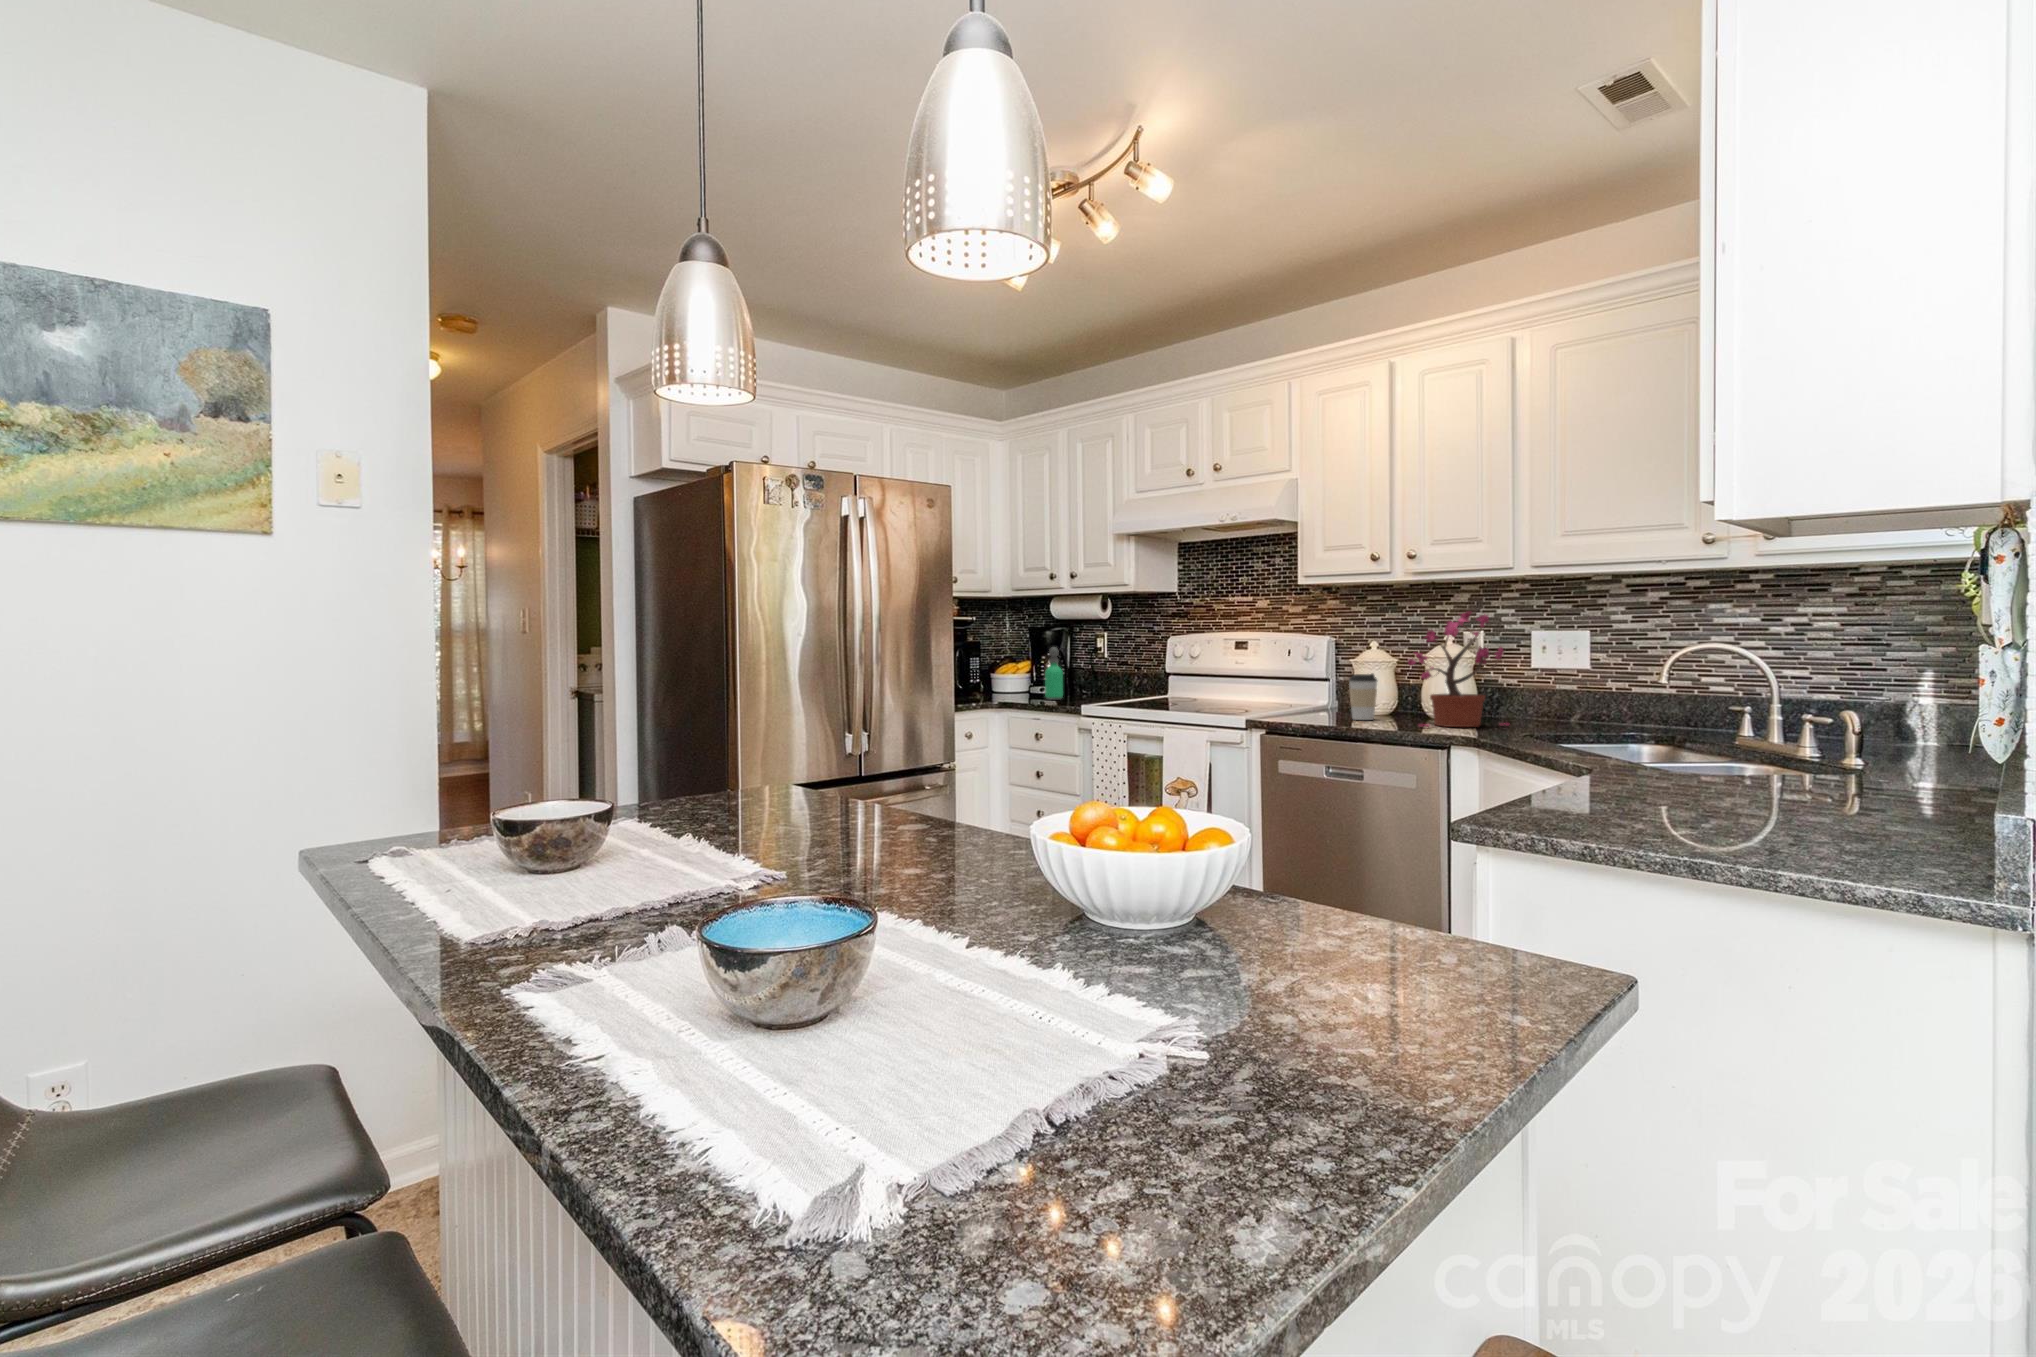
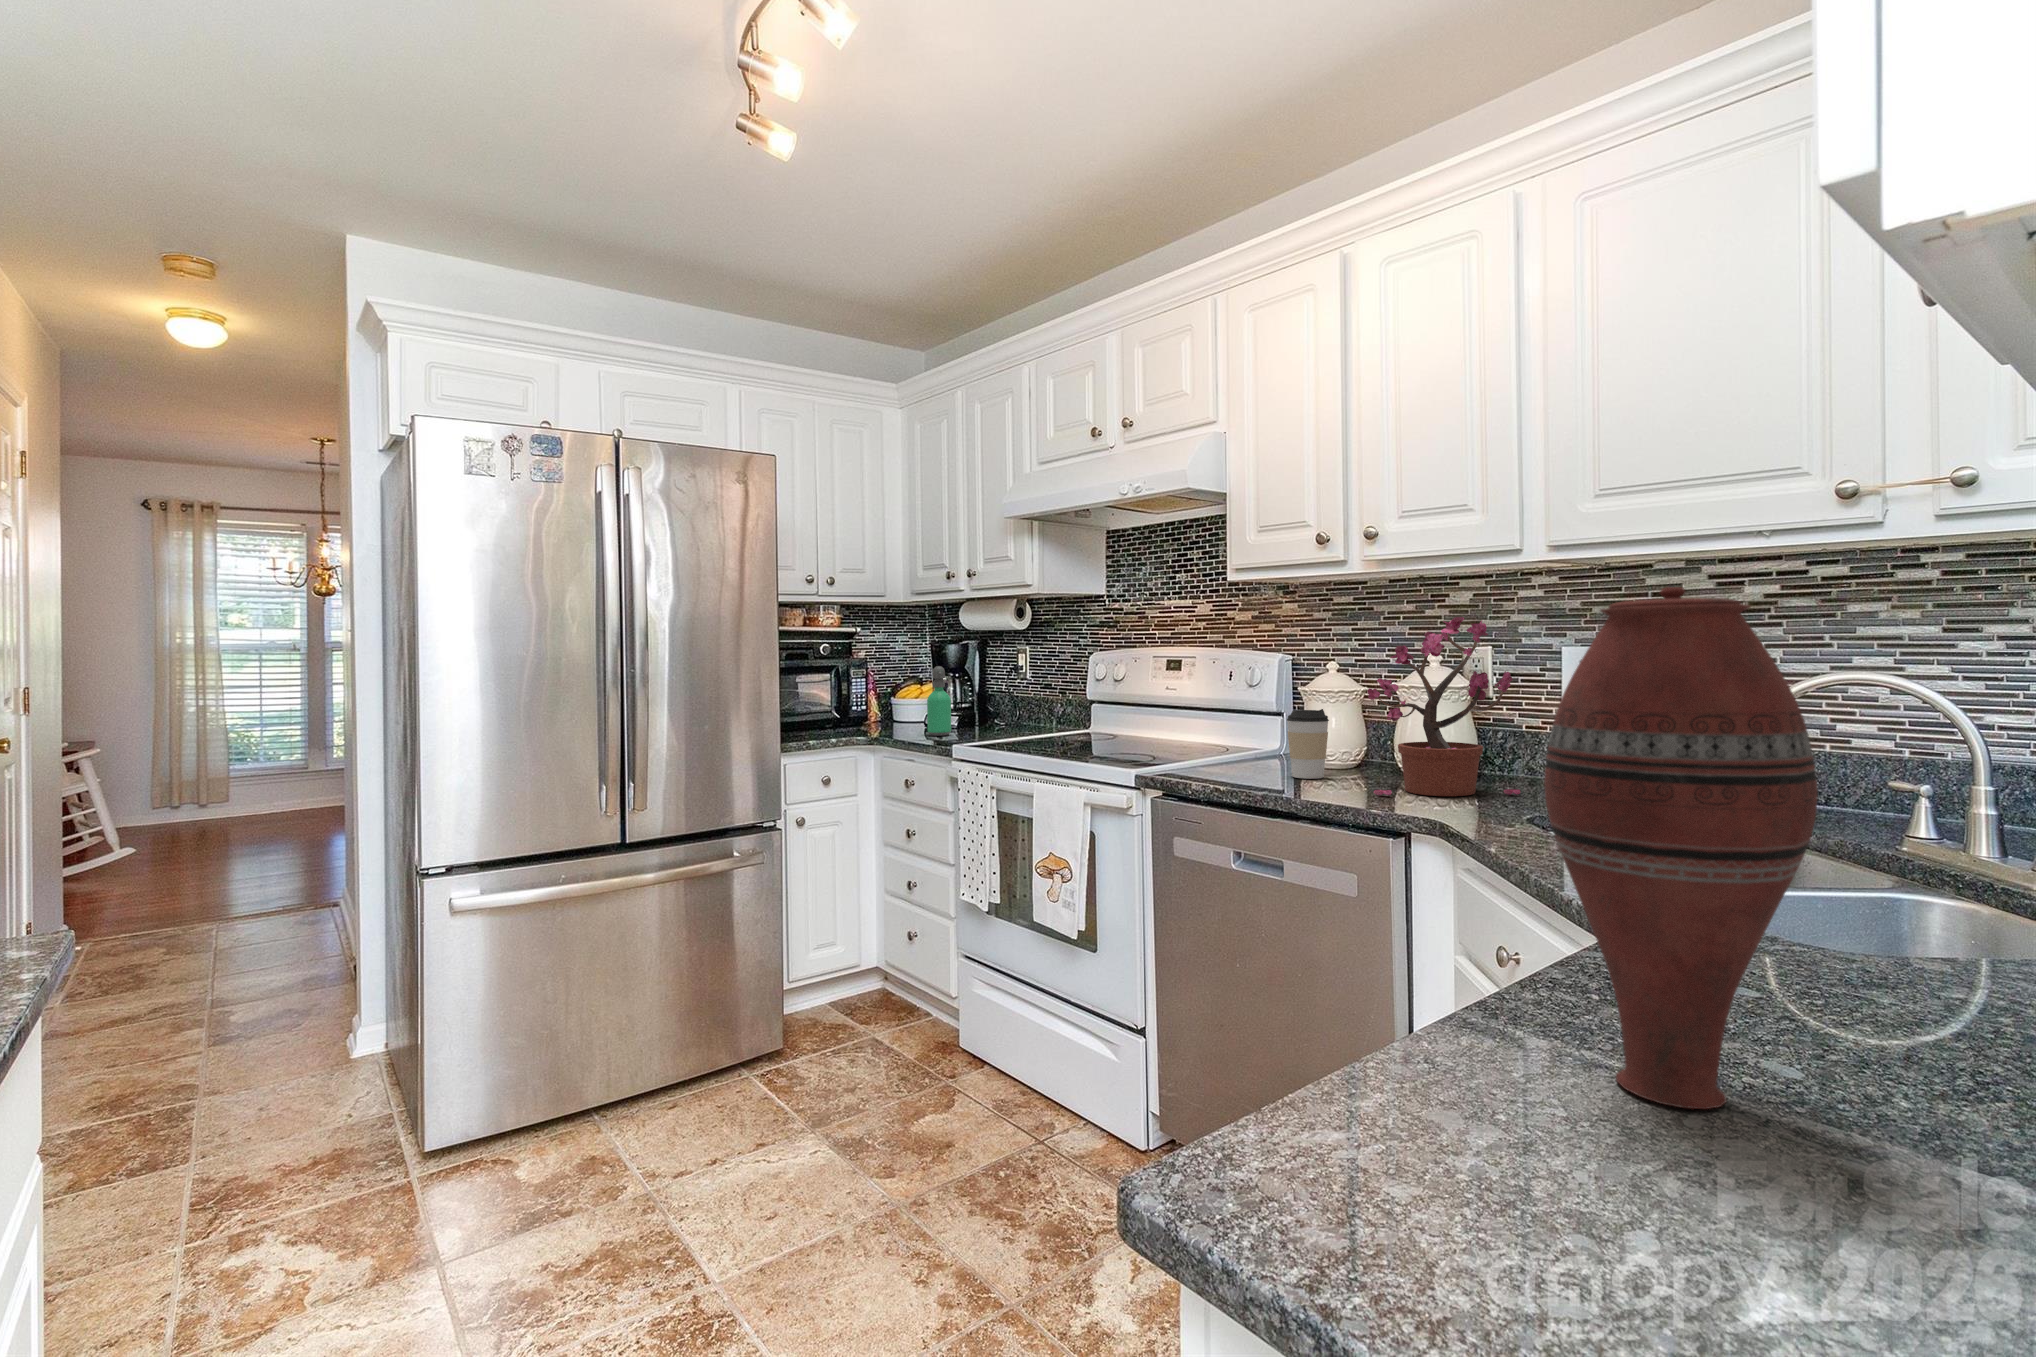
vase: none [1589,601,1699,809] -> present [1544,587,1818,1109]

